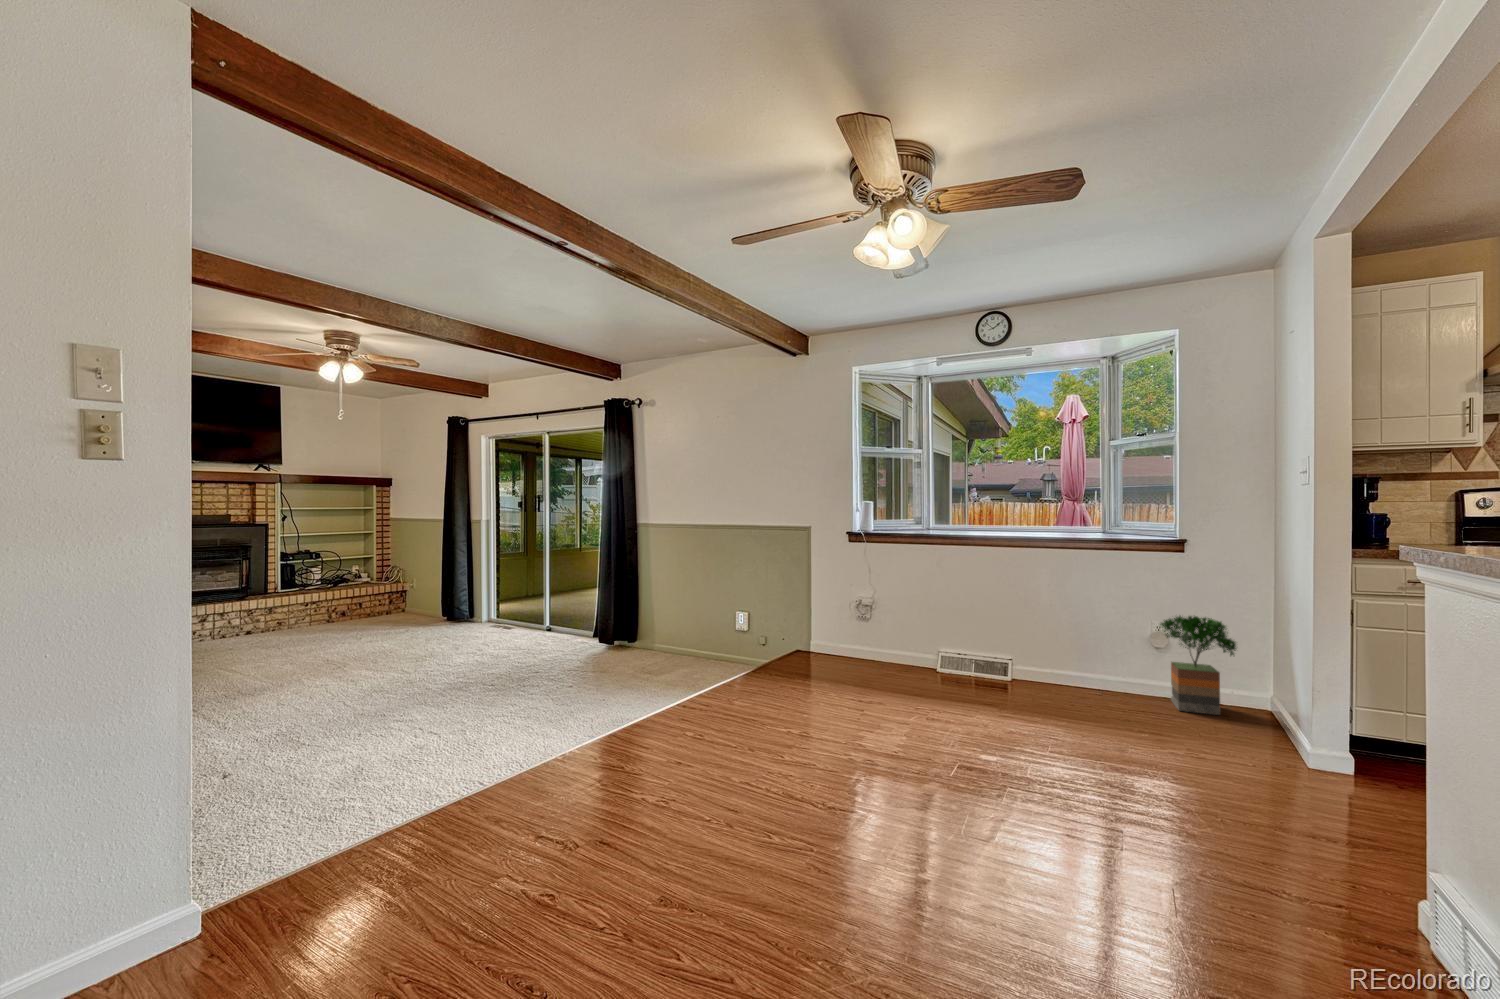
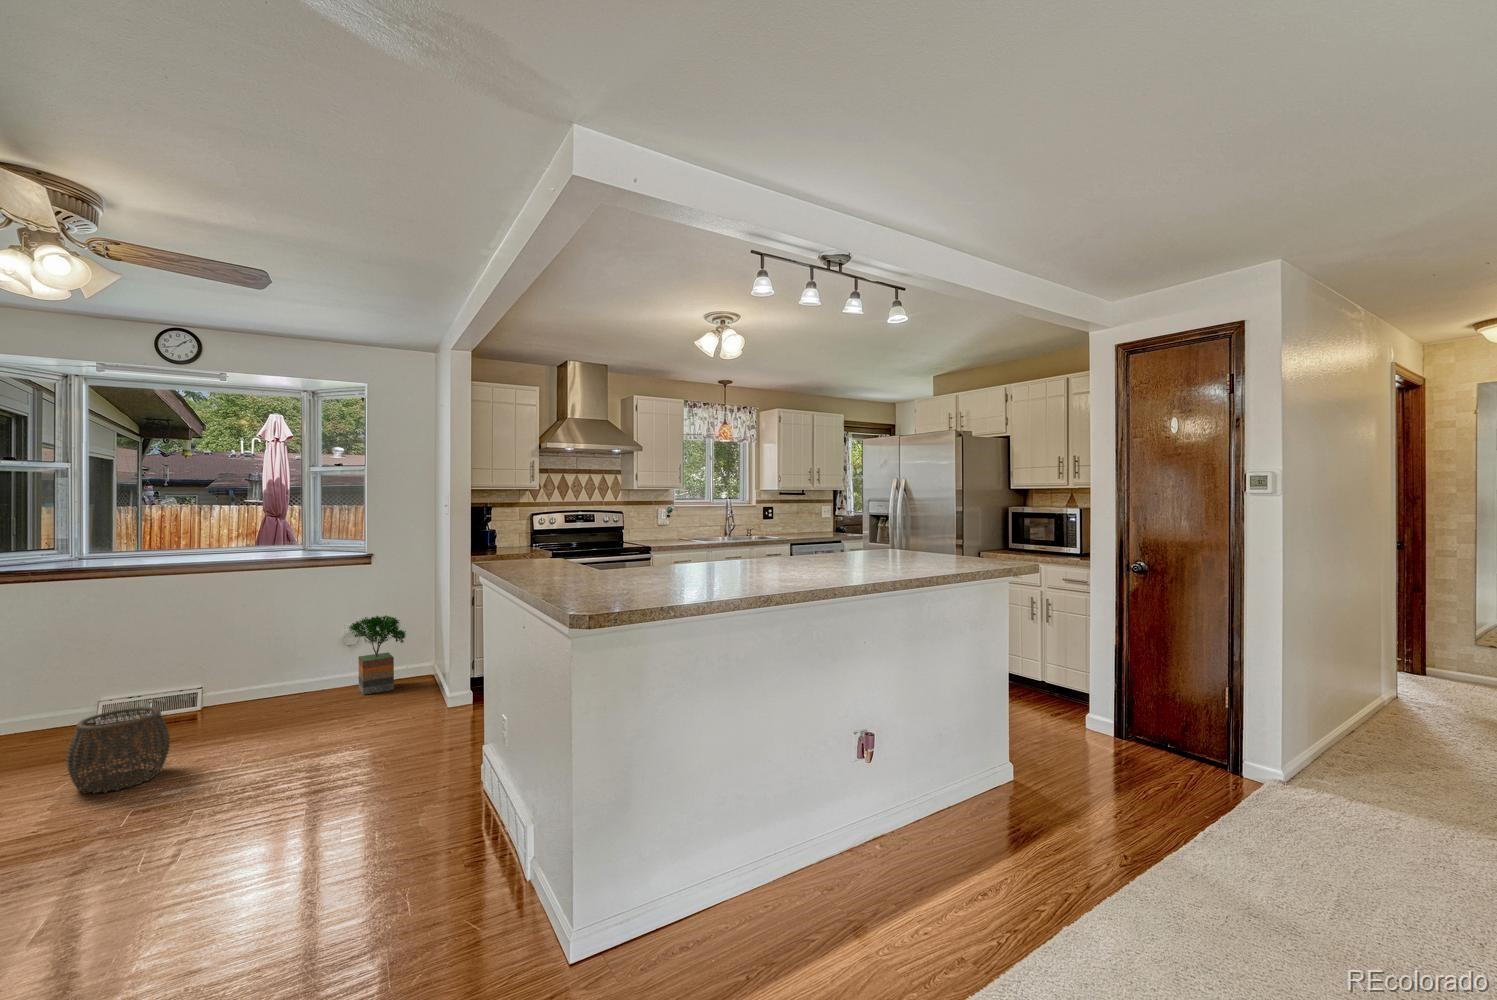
woven basket: none [910,661,986,738] -> present [66,707,170,793]

